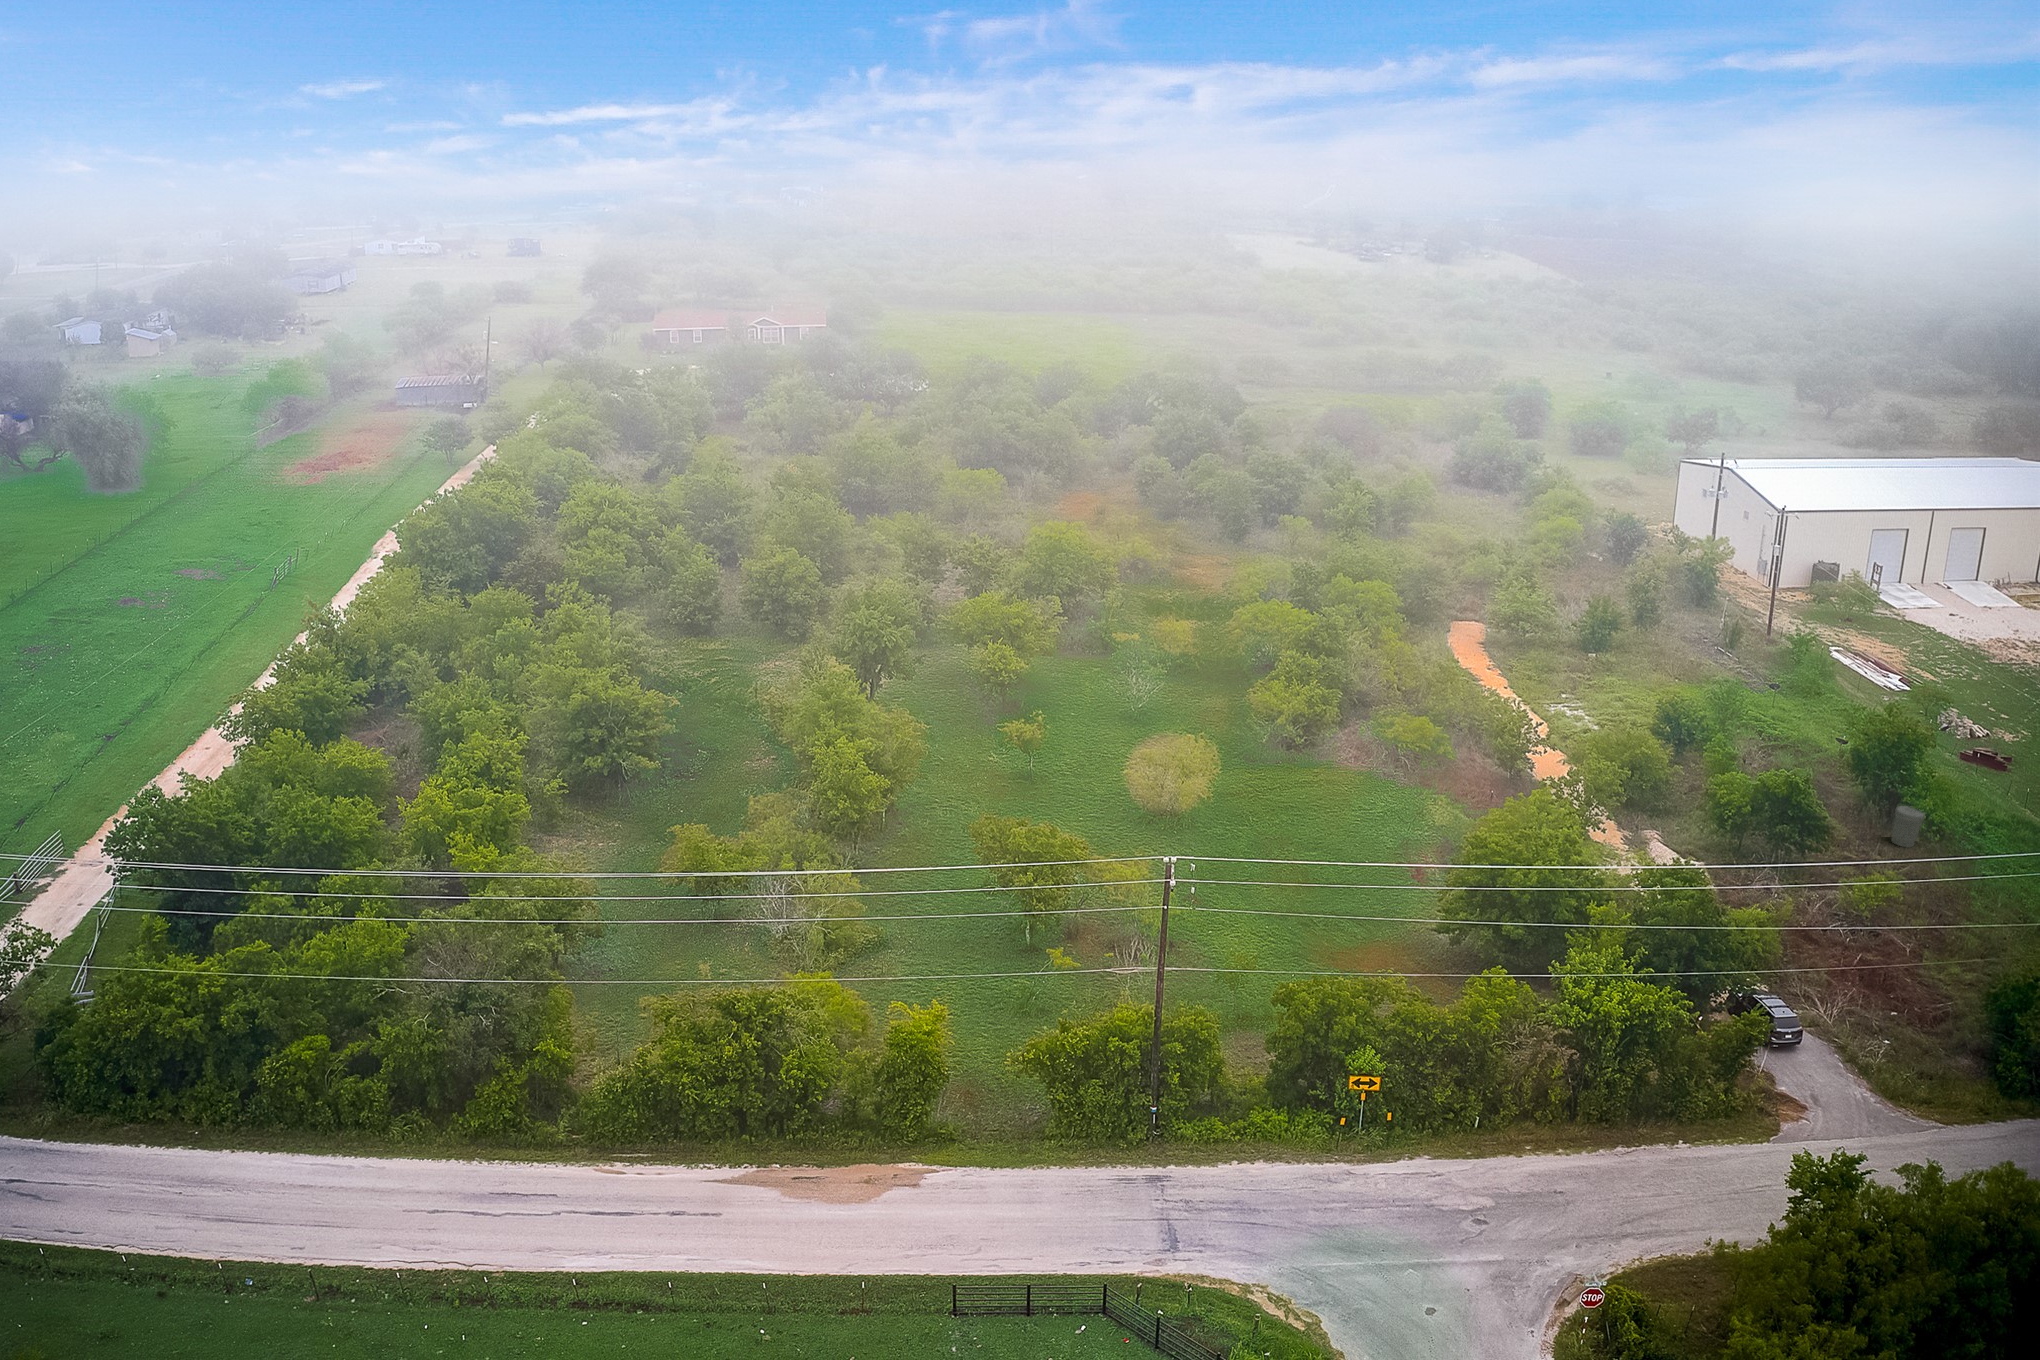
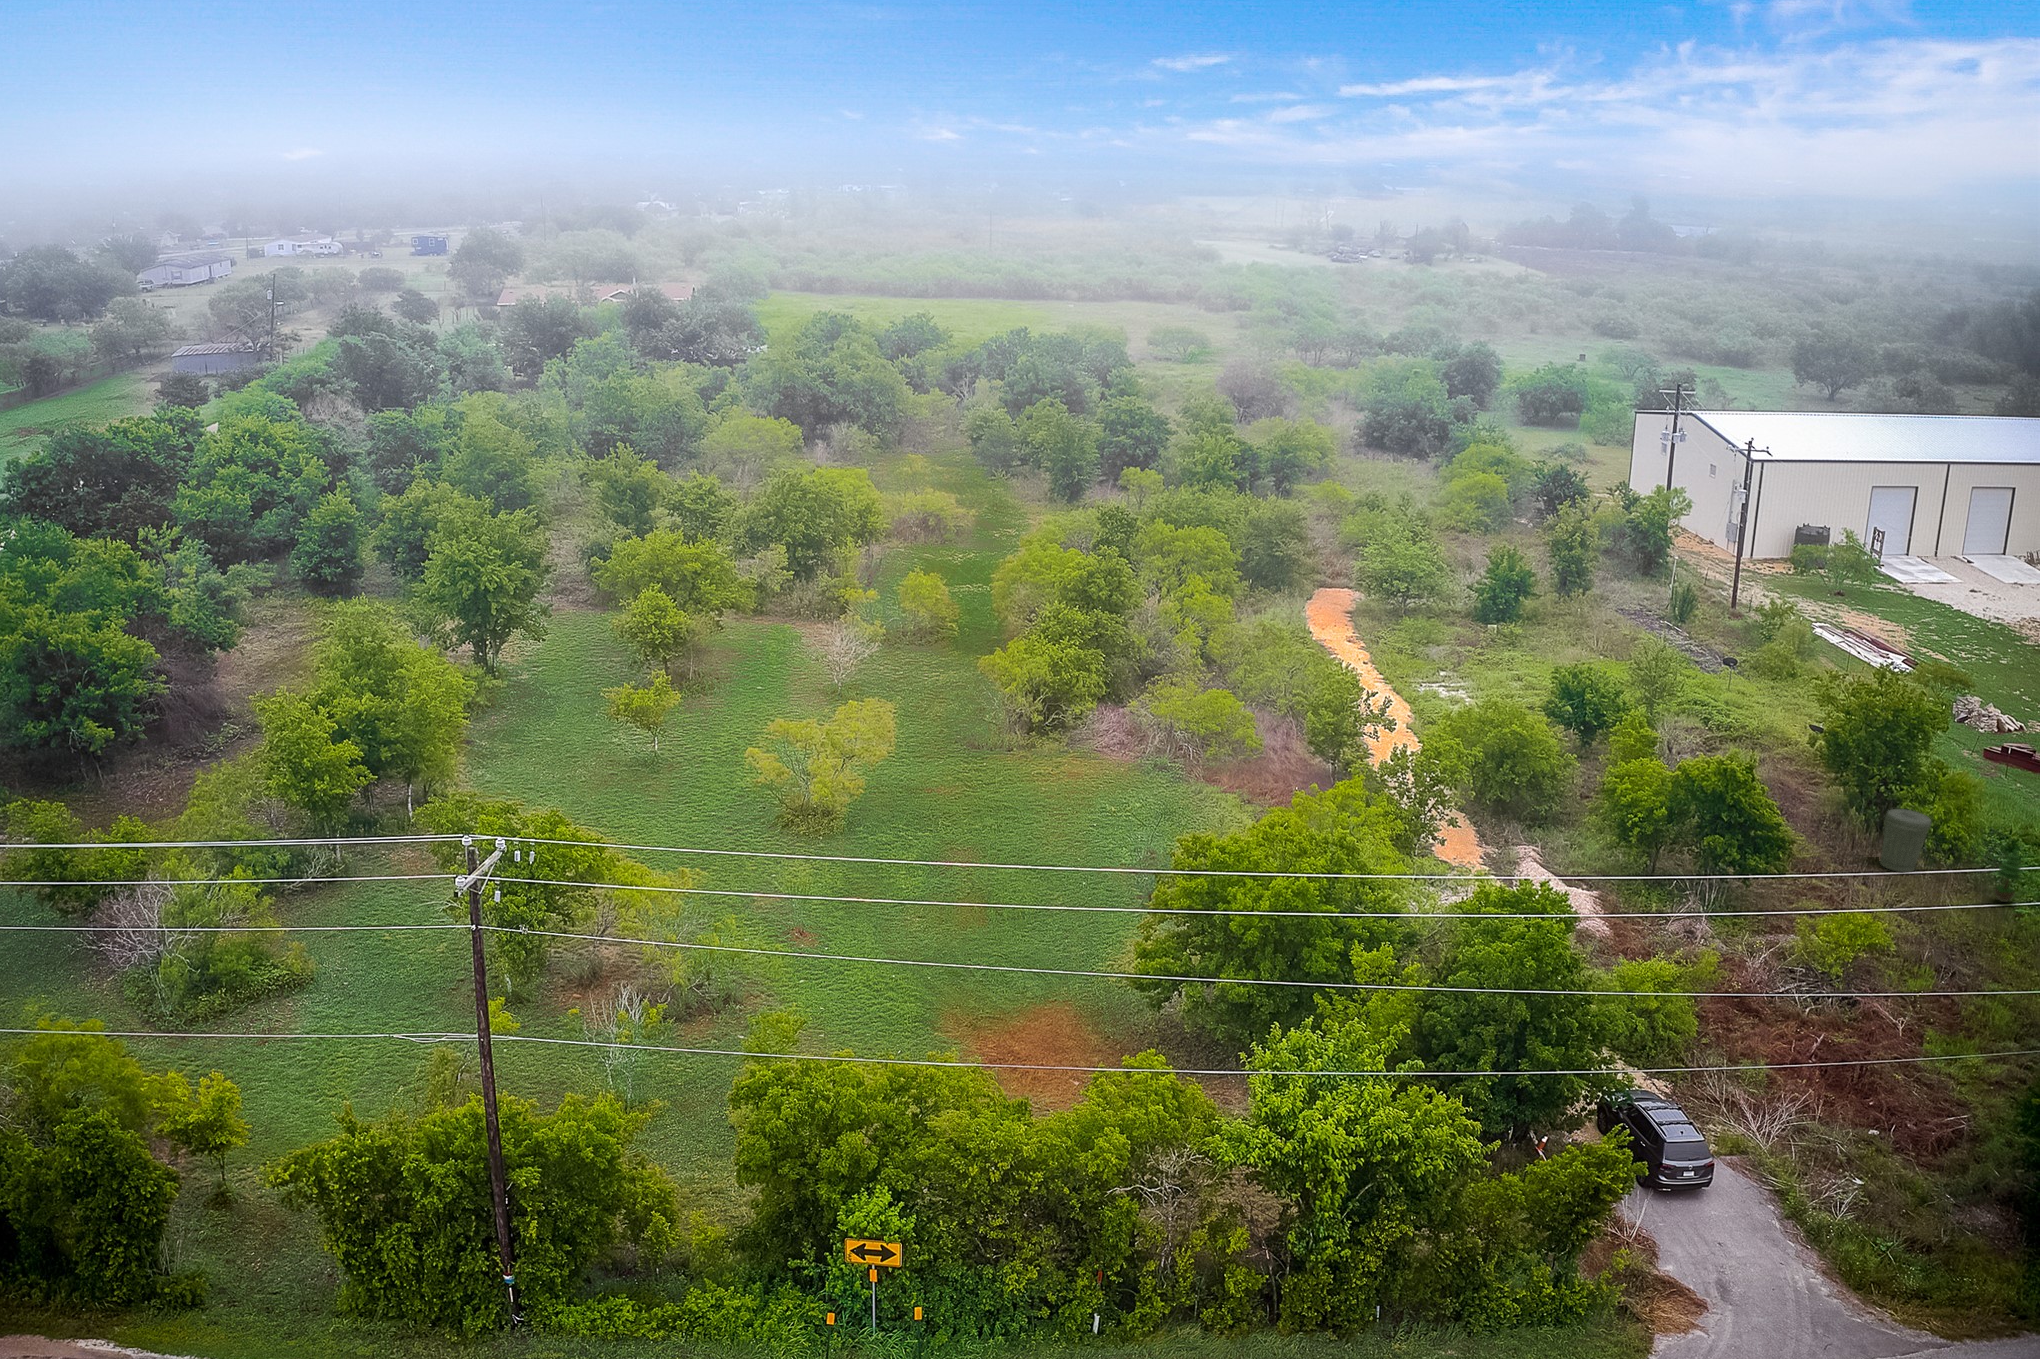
potted tree: none [1965,833,1984,867] -> present [1994,848,2022,902]

